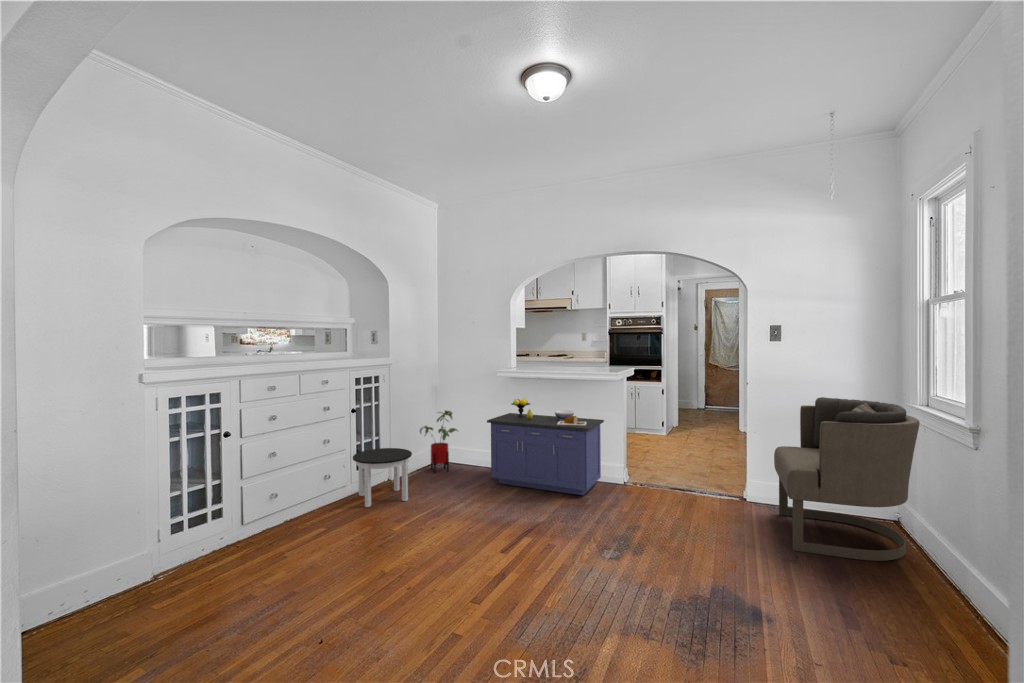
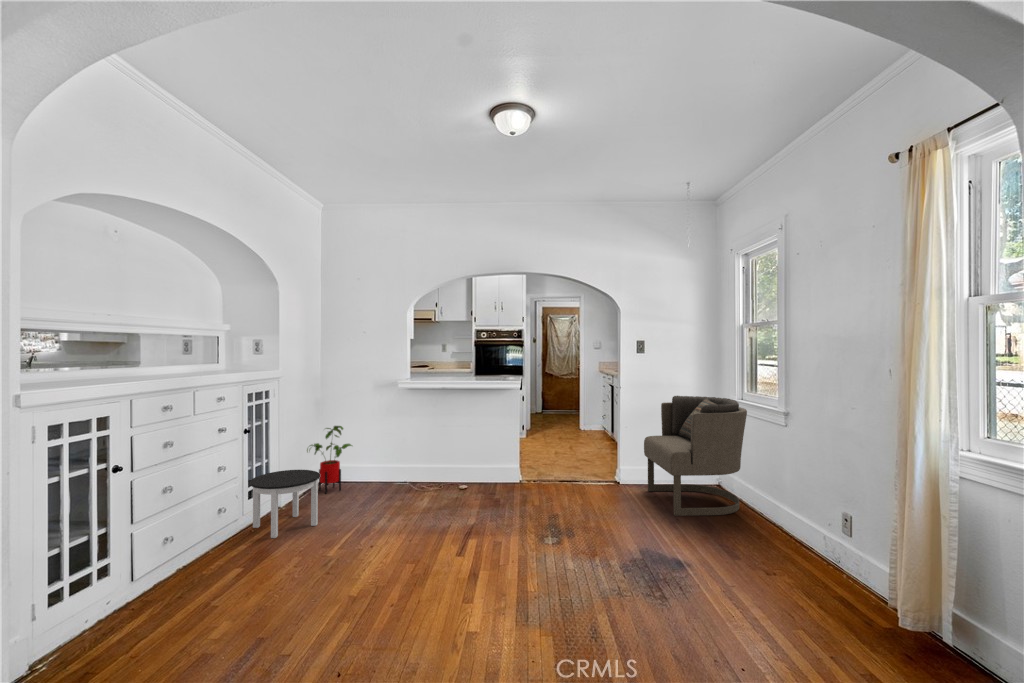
storage cabinet: present [487,398,604,495] -> none [392,408,502,496]

